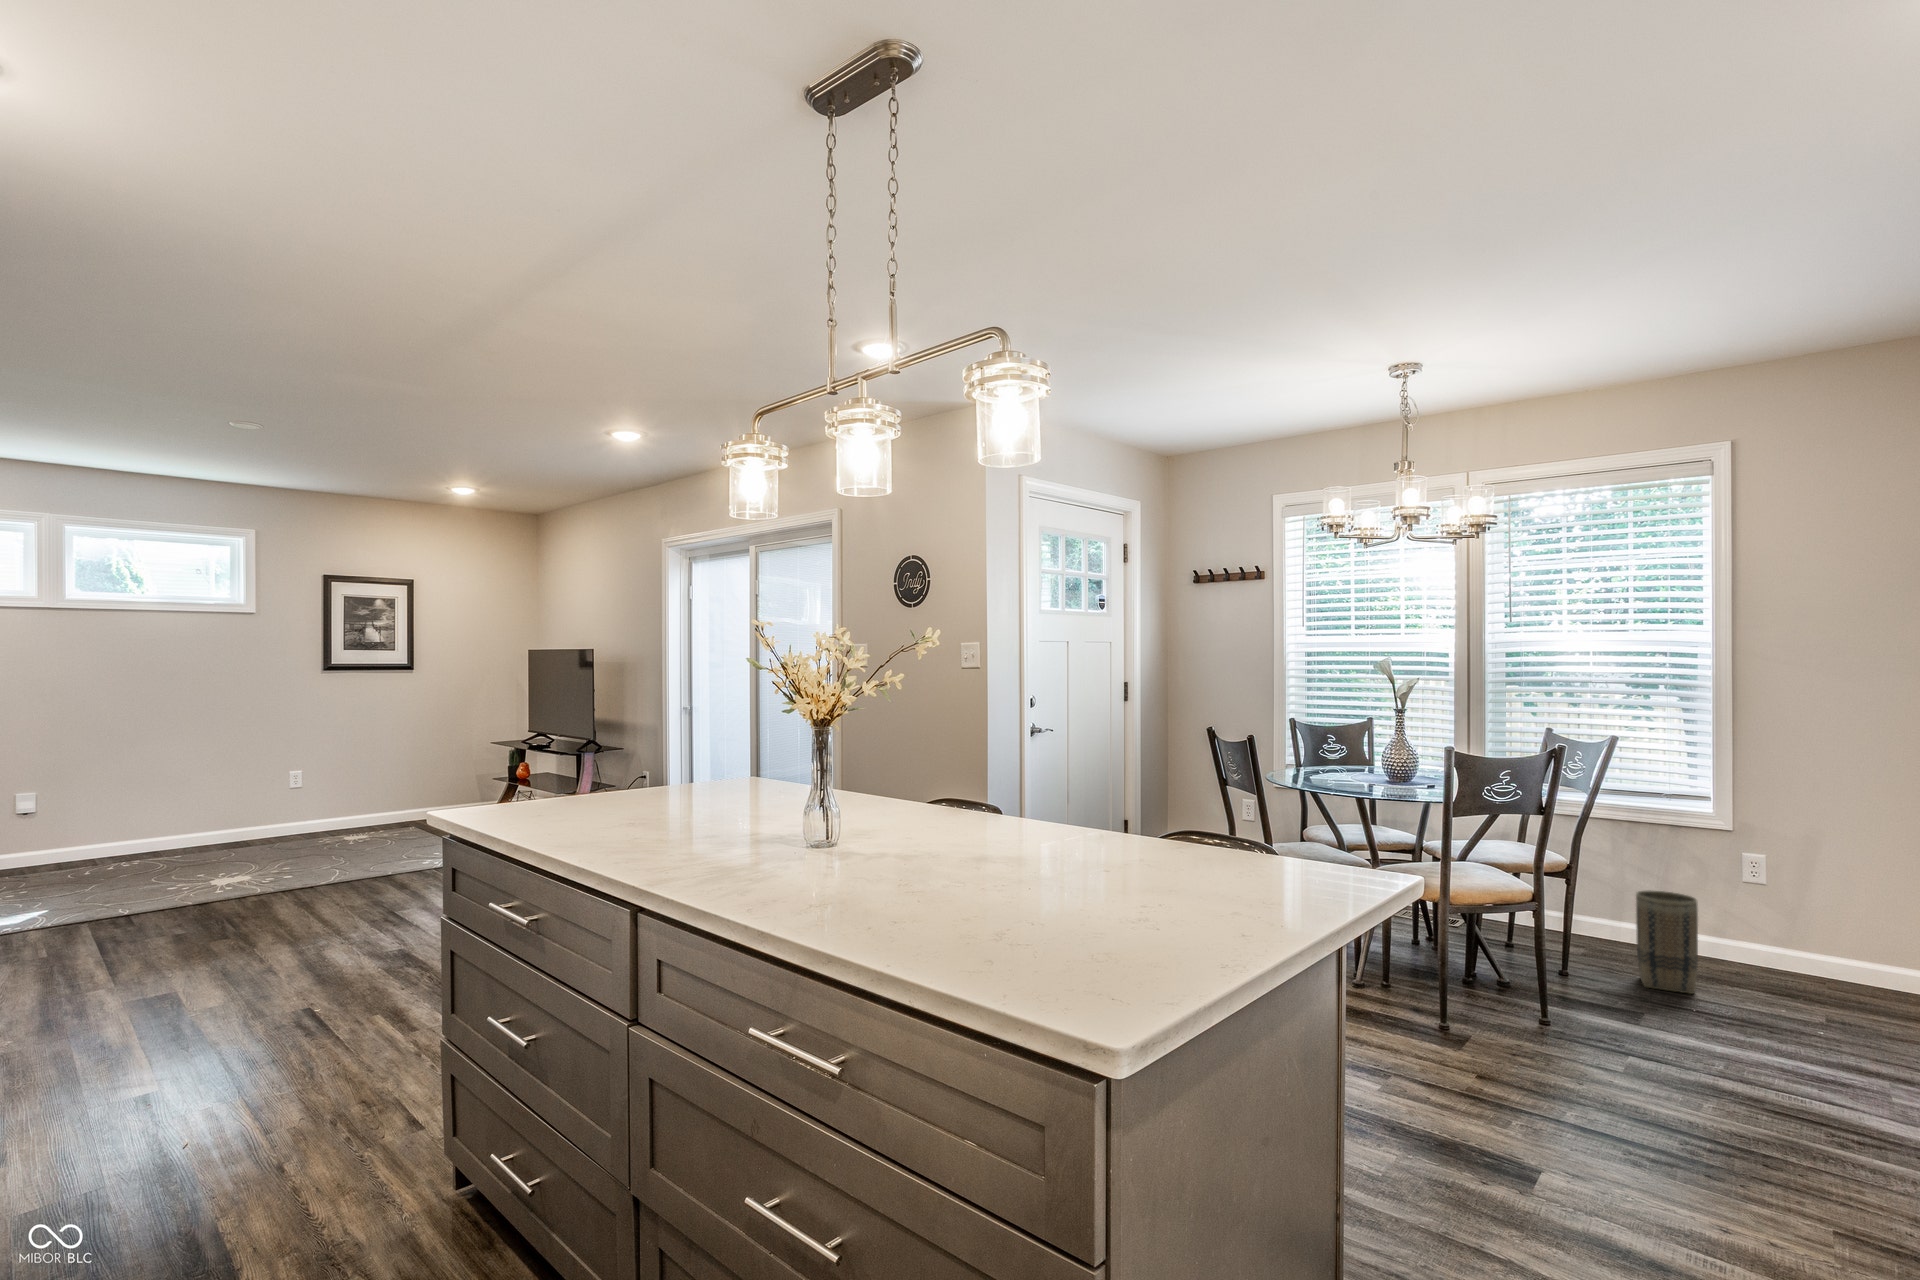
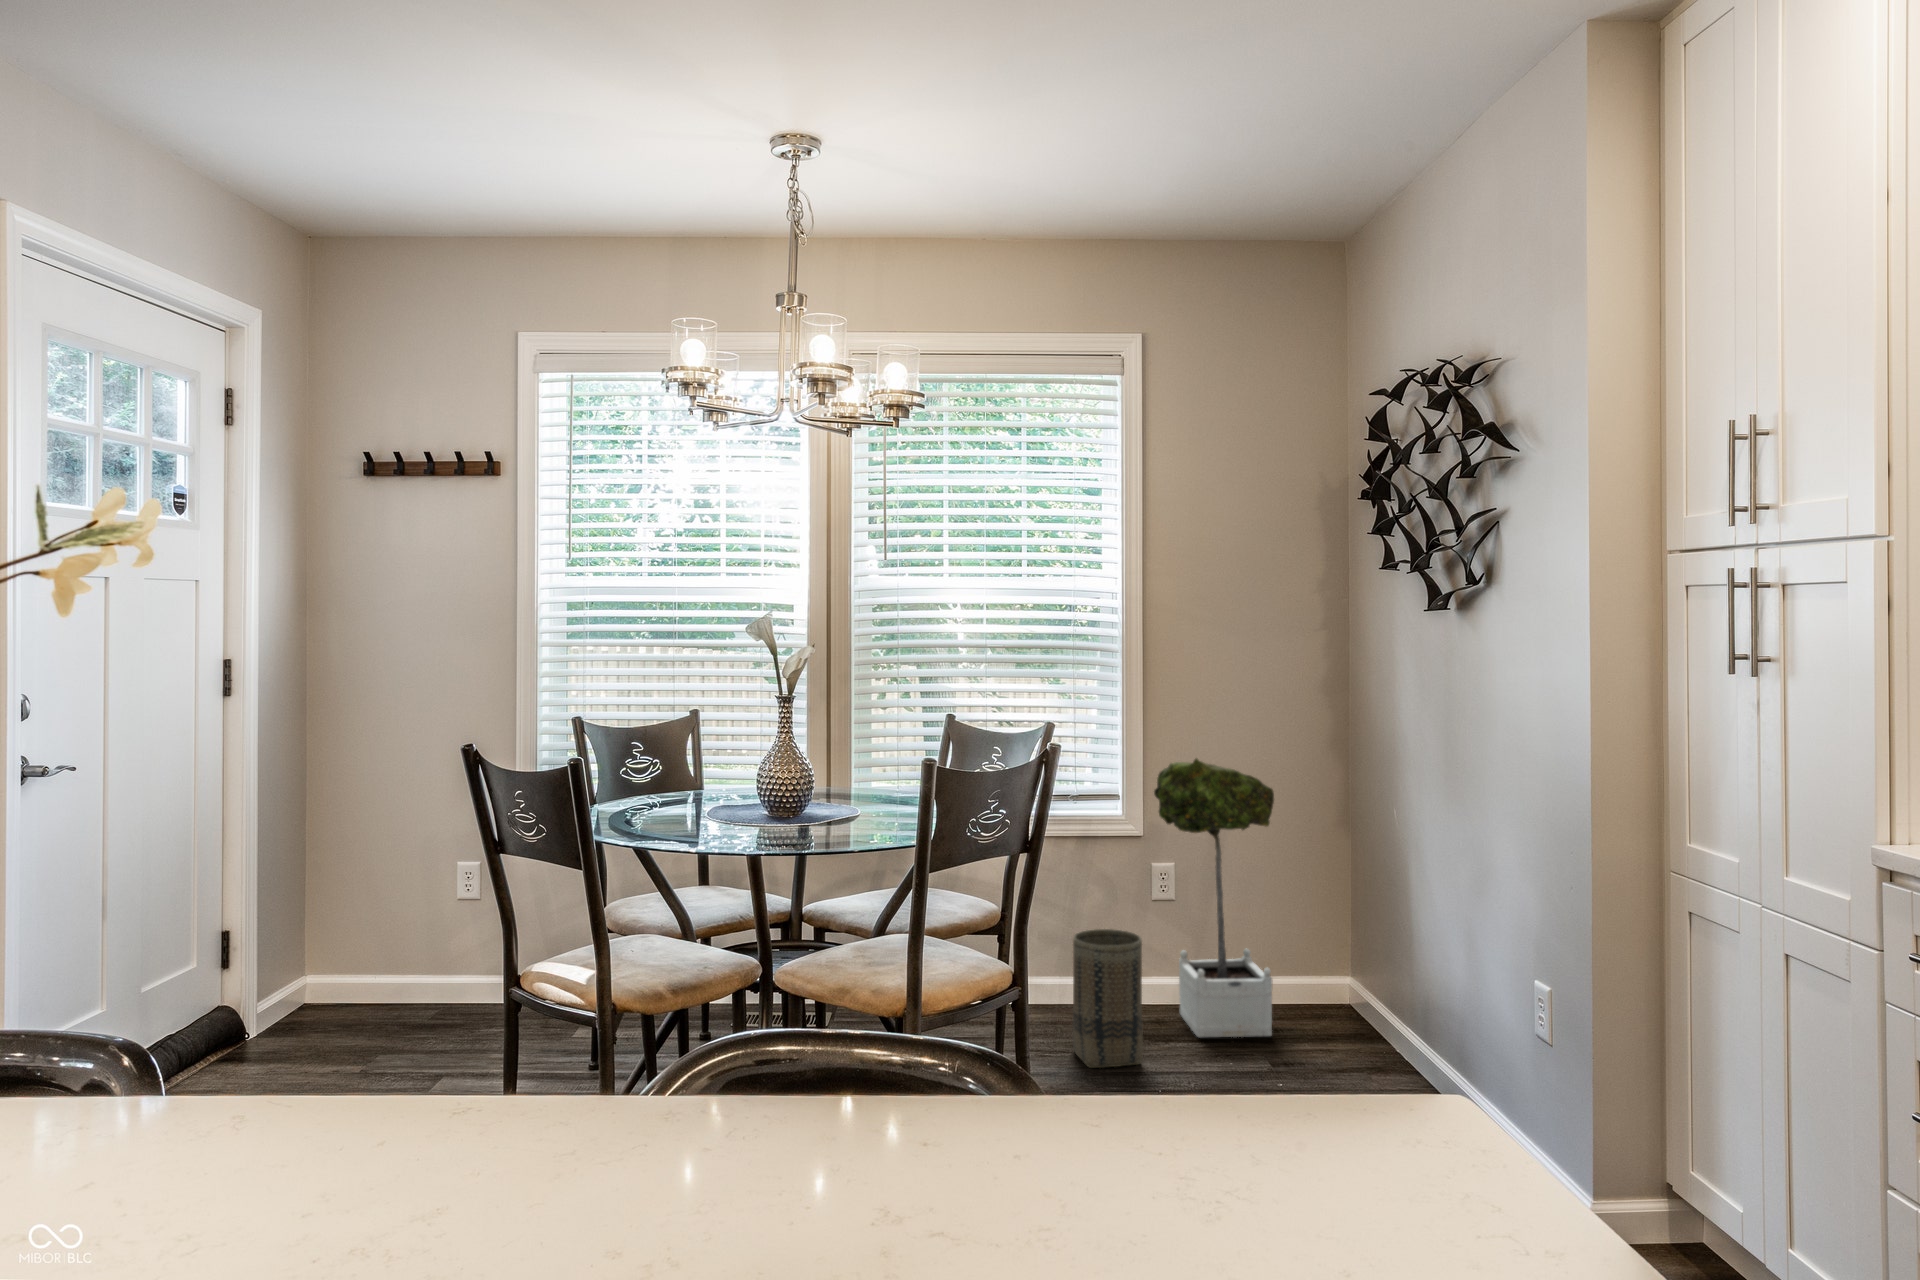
potted tree: none [1731,771,1853,1006] -> present [1154,759,1274,1037]

